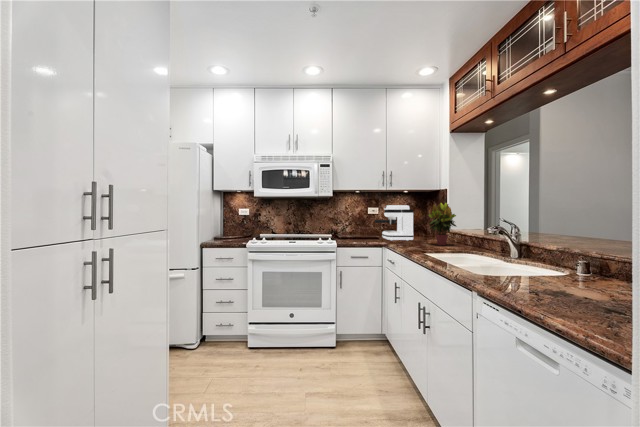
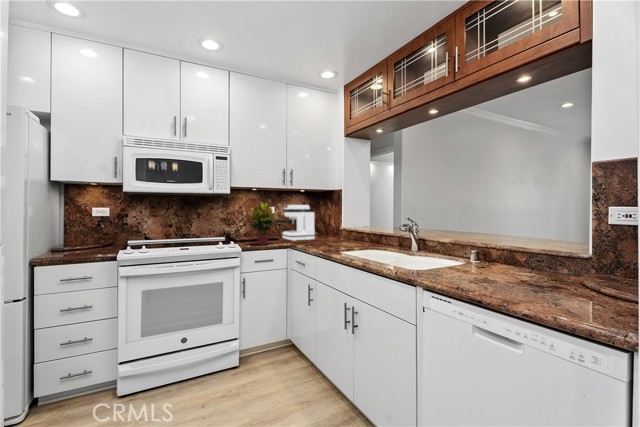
potted plant: present [429,203,456,245] -> present [251,202,276,245]

